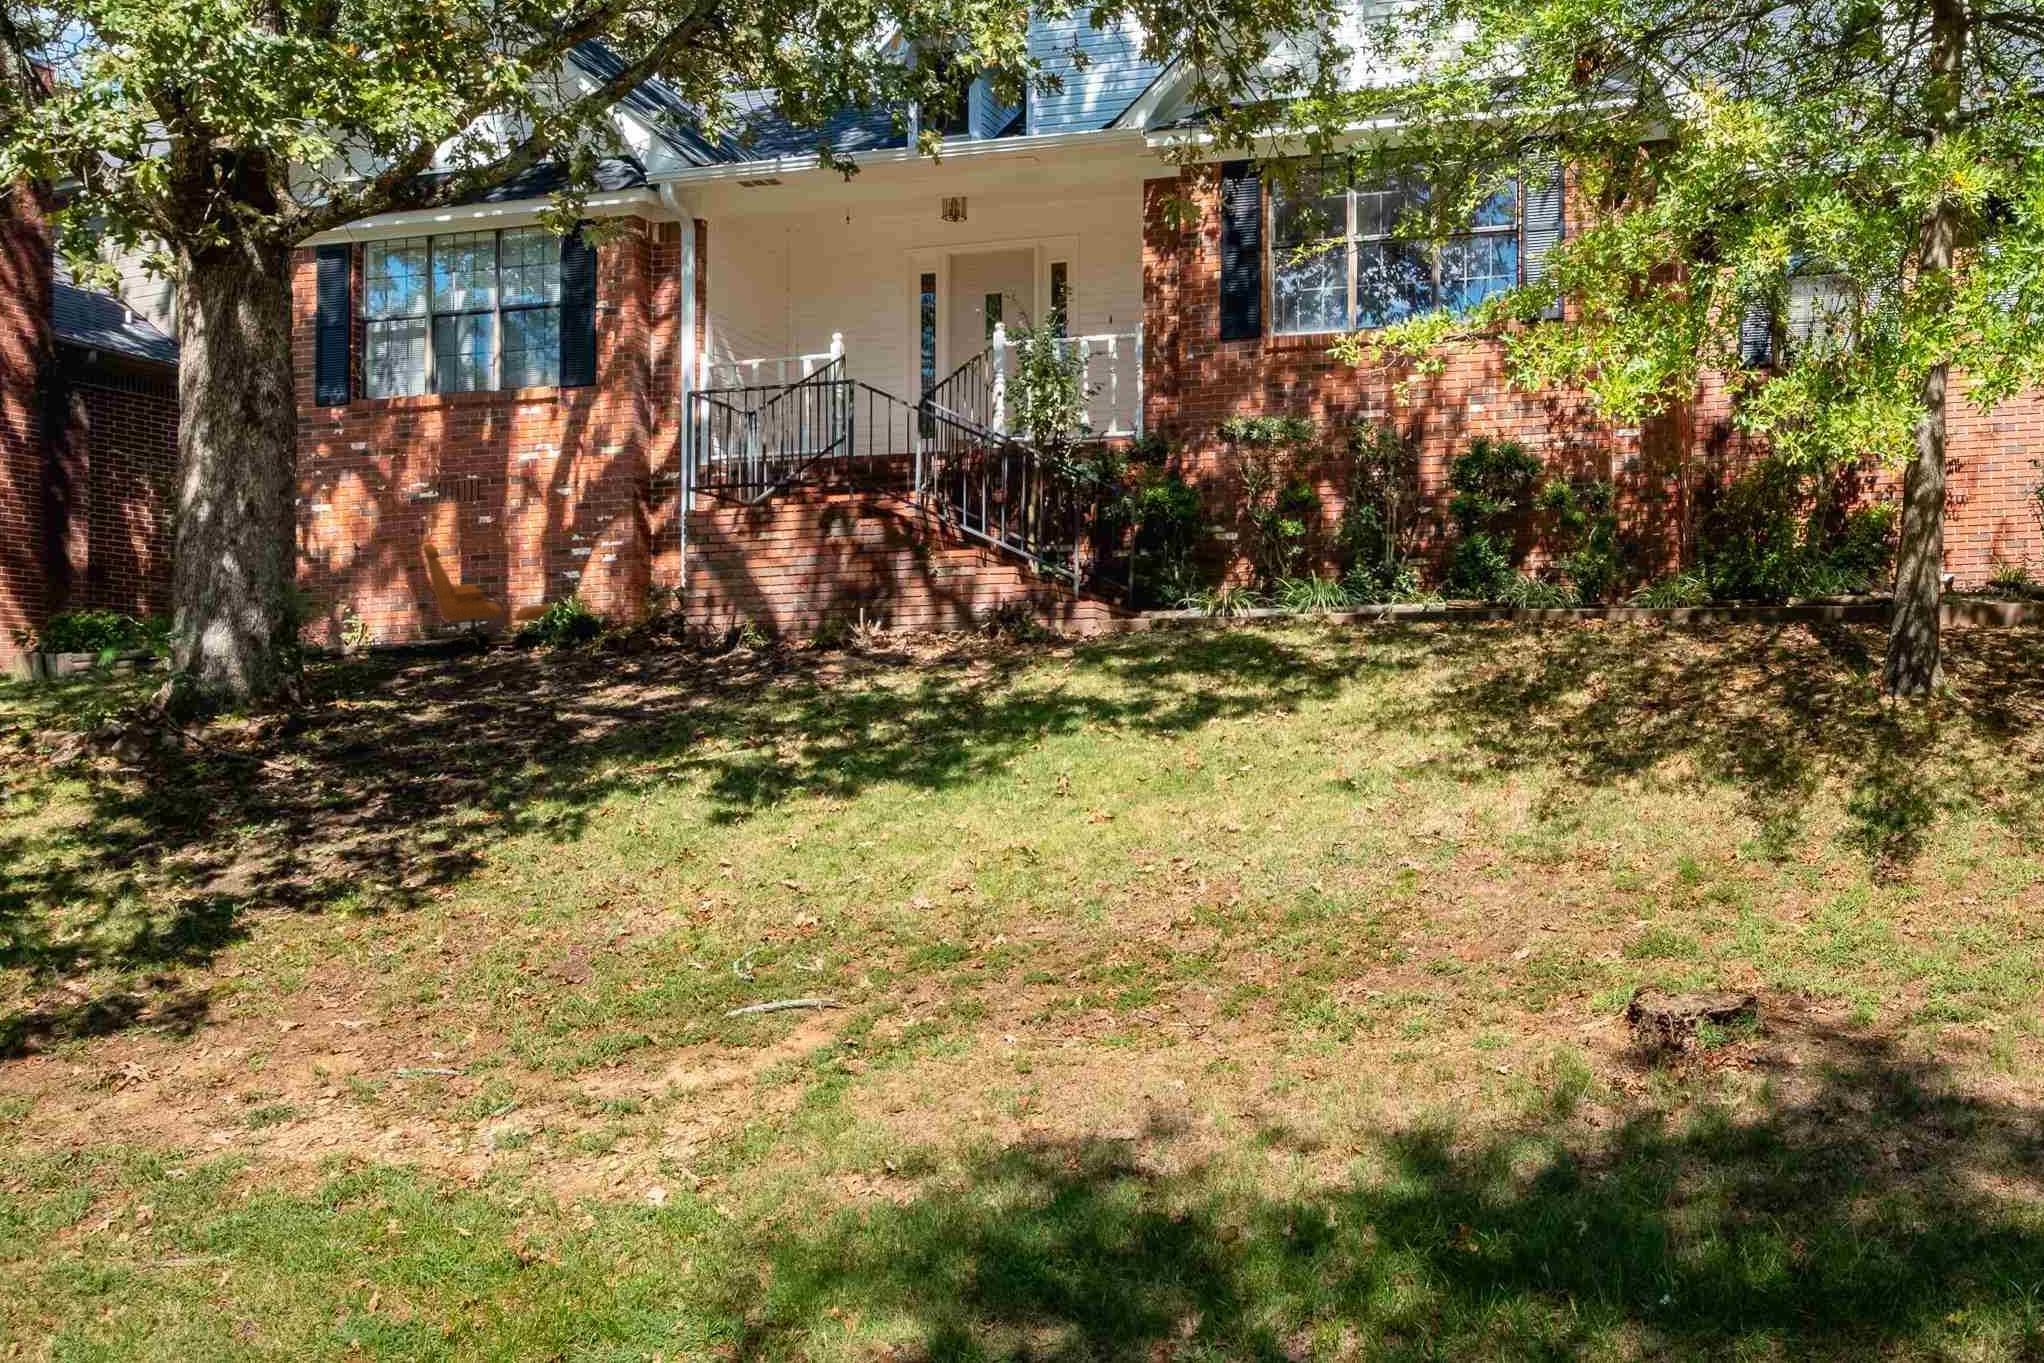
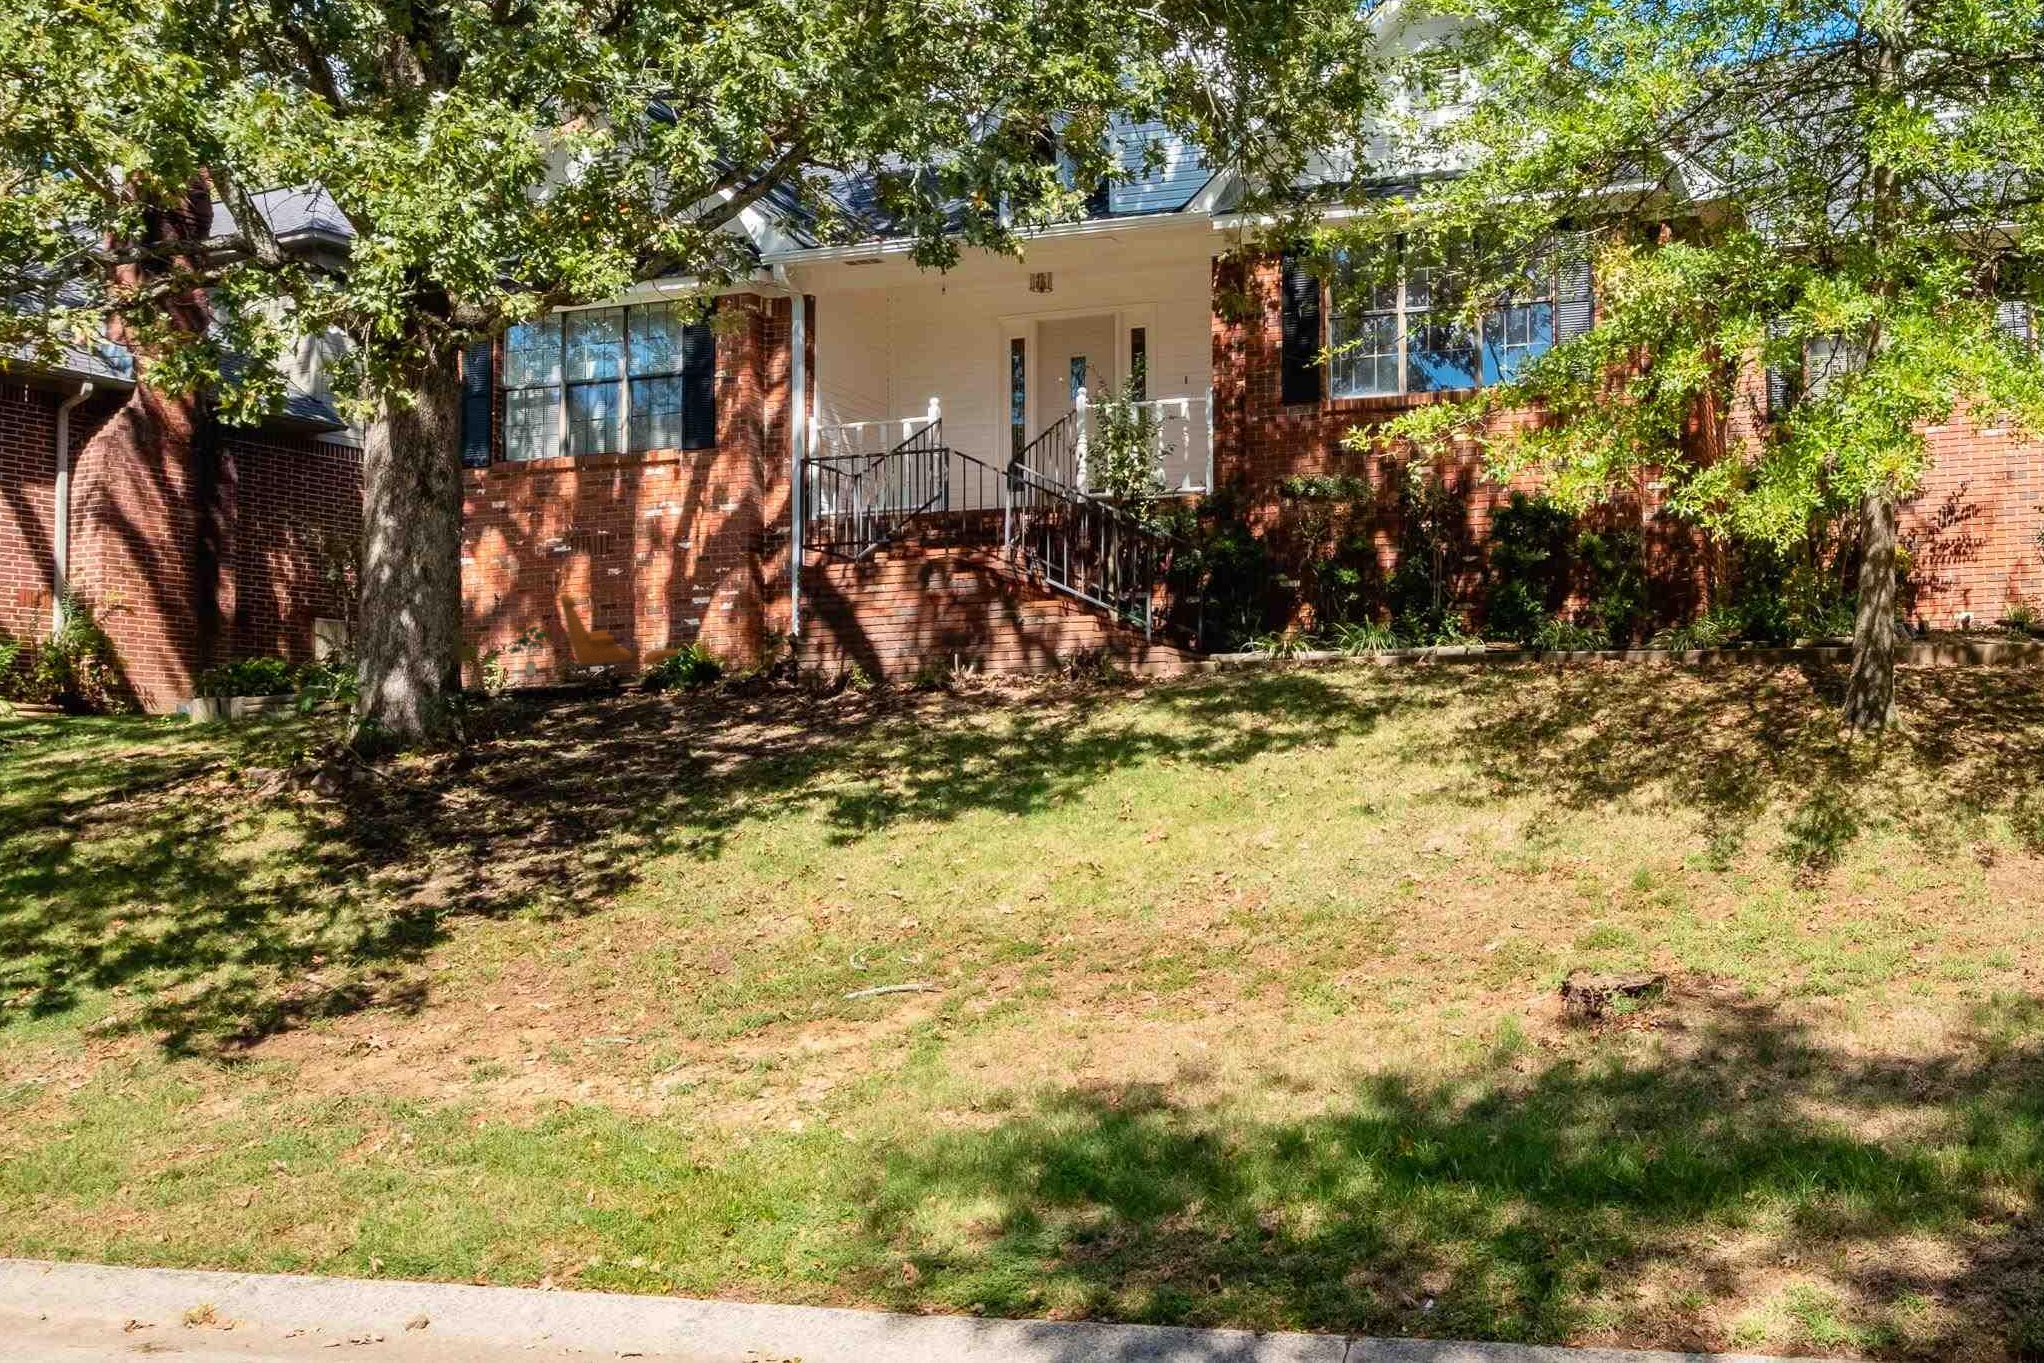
potted plant: none [371,580,416,634] -> present [510,626,550,676]

